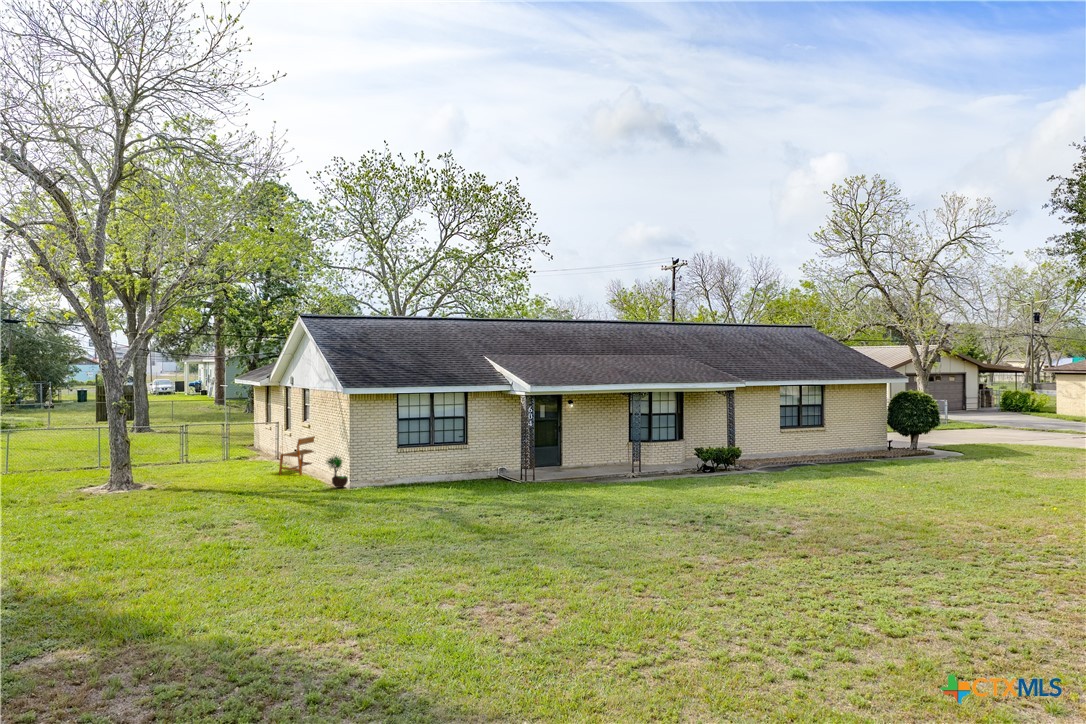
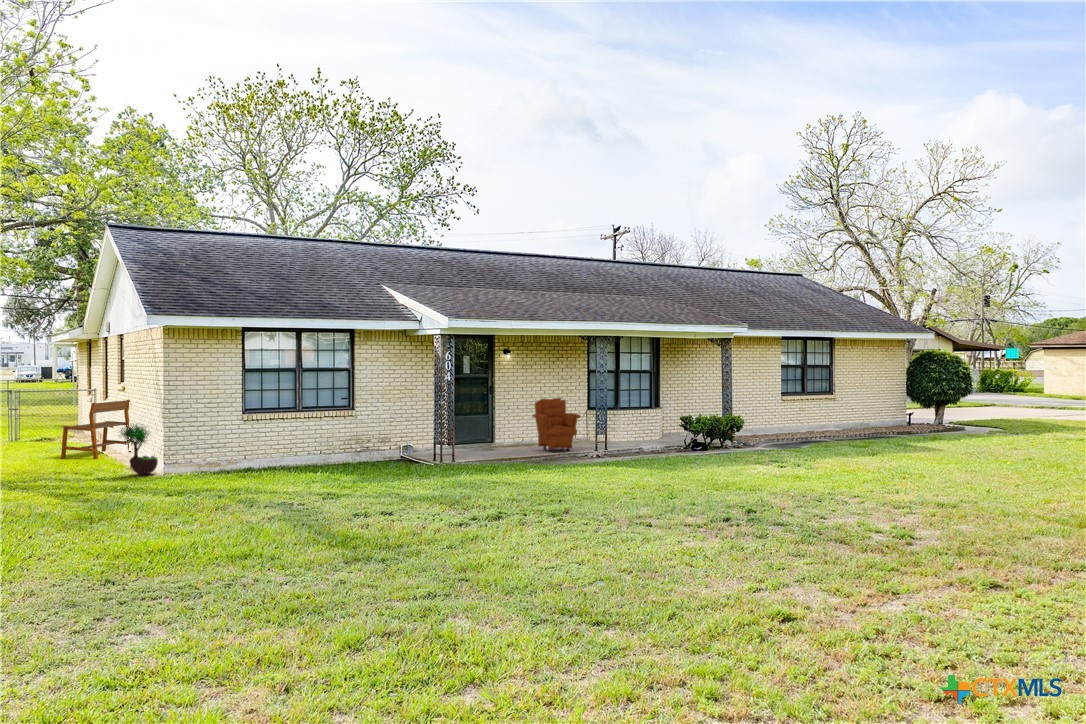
armchair: none [588,434,622,473] -> present [533,398,581,452]

